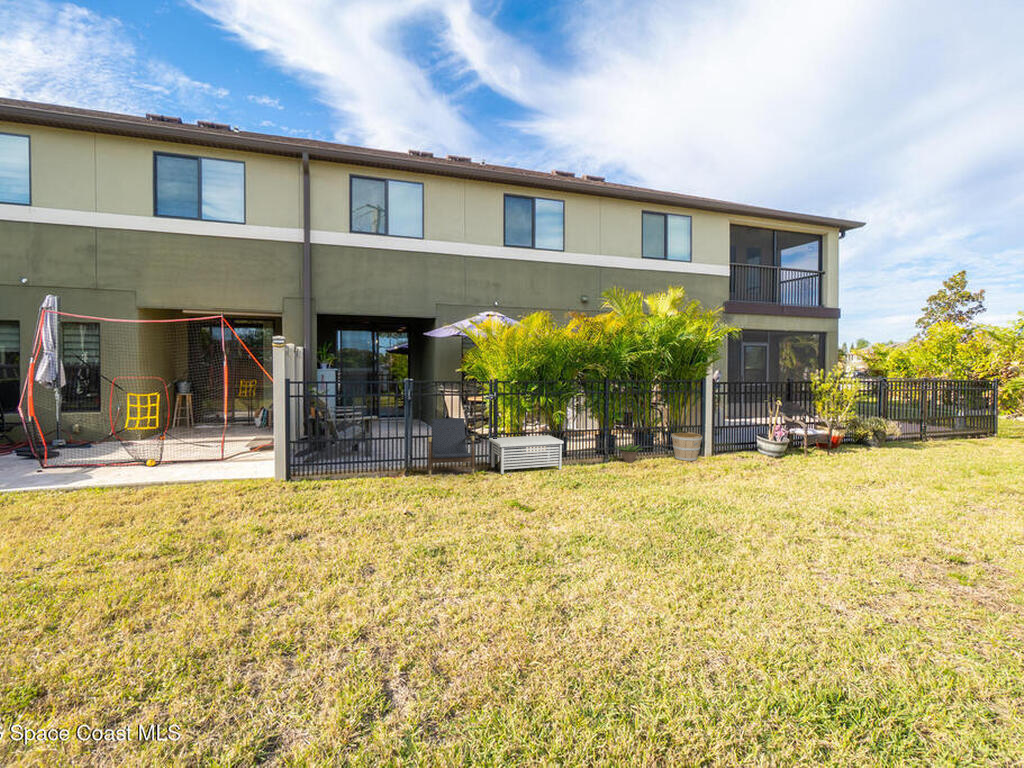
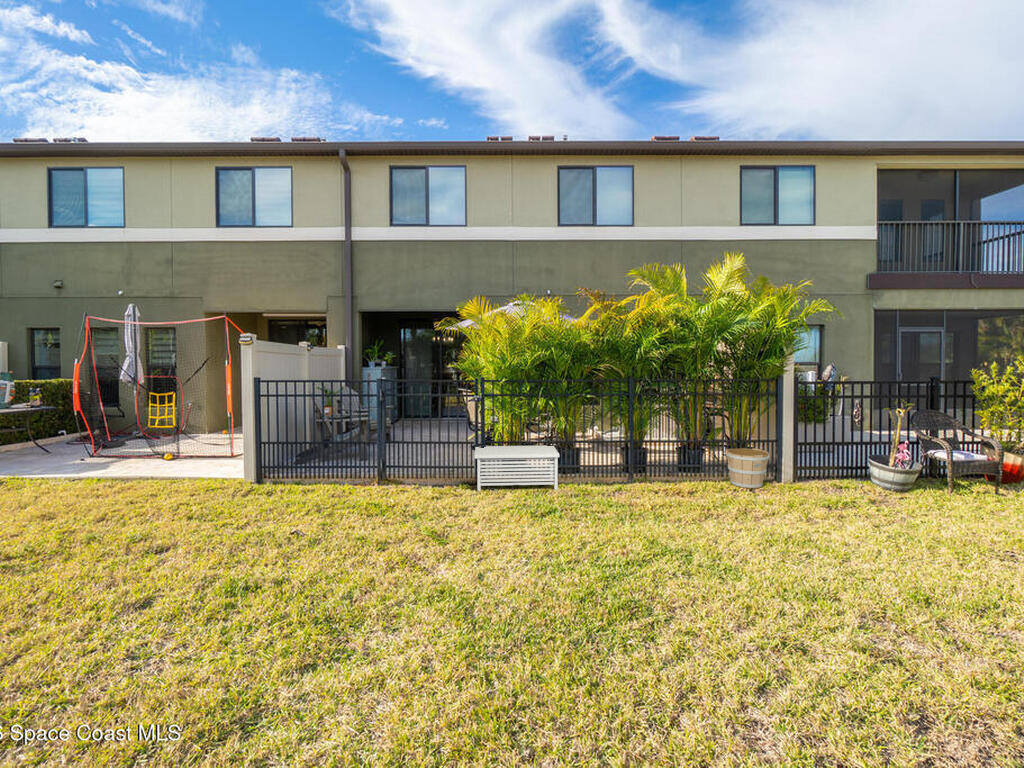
lounge chair: present [428,418,475,476] -> none [394,422,451,489]
decorative plant: present [616,444,642,463] -> none [638,460,678,486]

